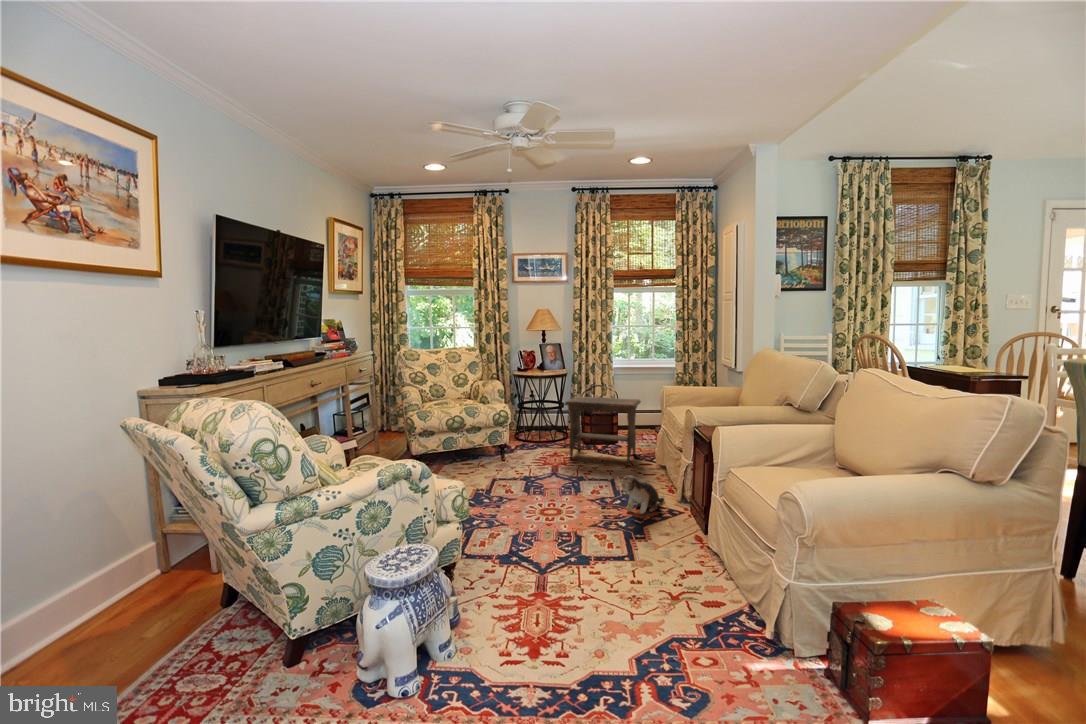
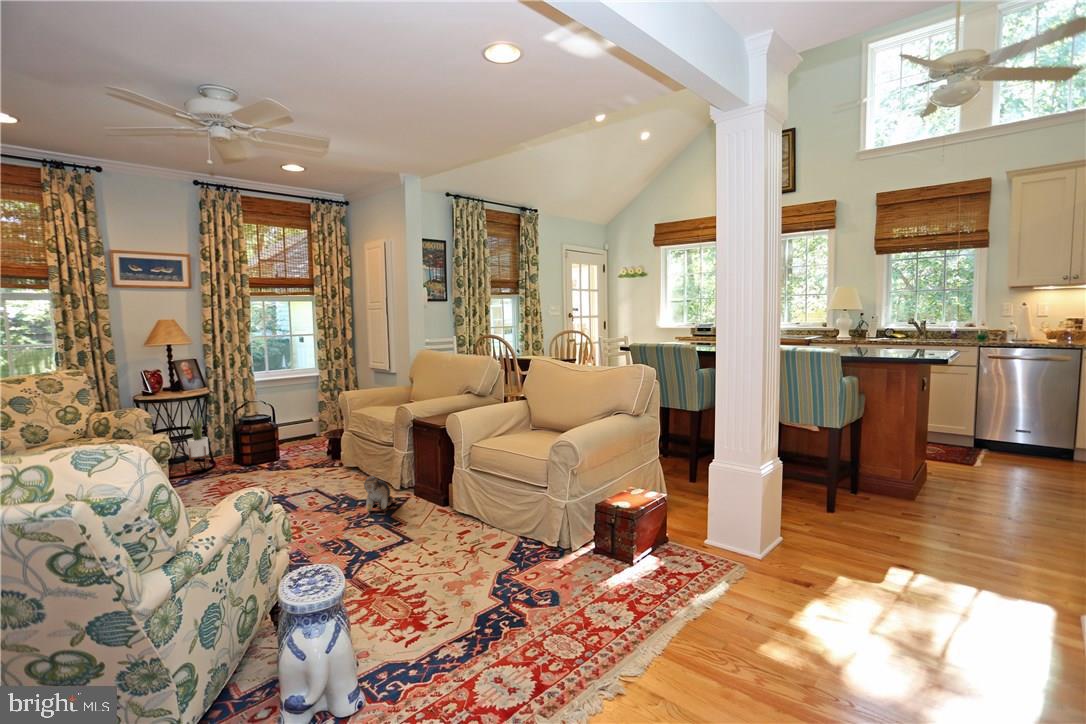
potted plant: none [549,387,565,437] -> present [188,414,209,470]
footstool: present [565,396,641,462] -> none [238,411,322,485]

